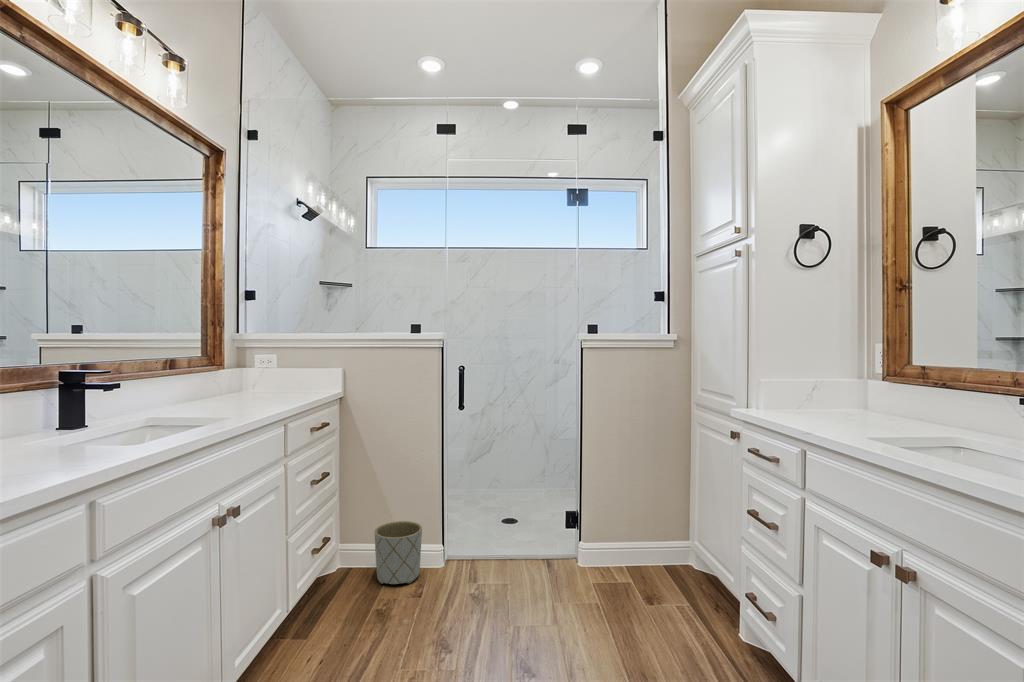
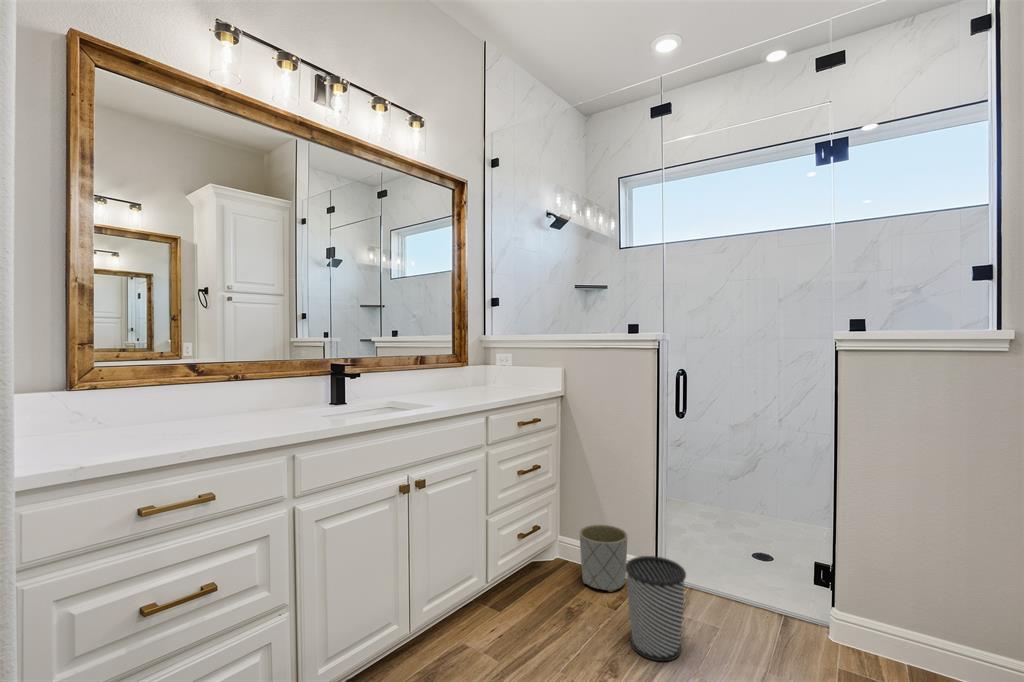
wastebasket: none [442,534,495,626] -> present [625,556,686,661]

